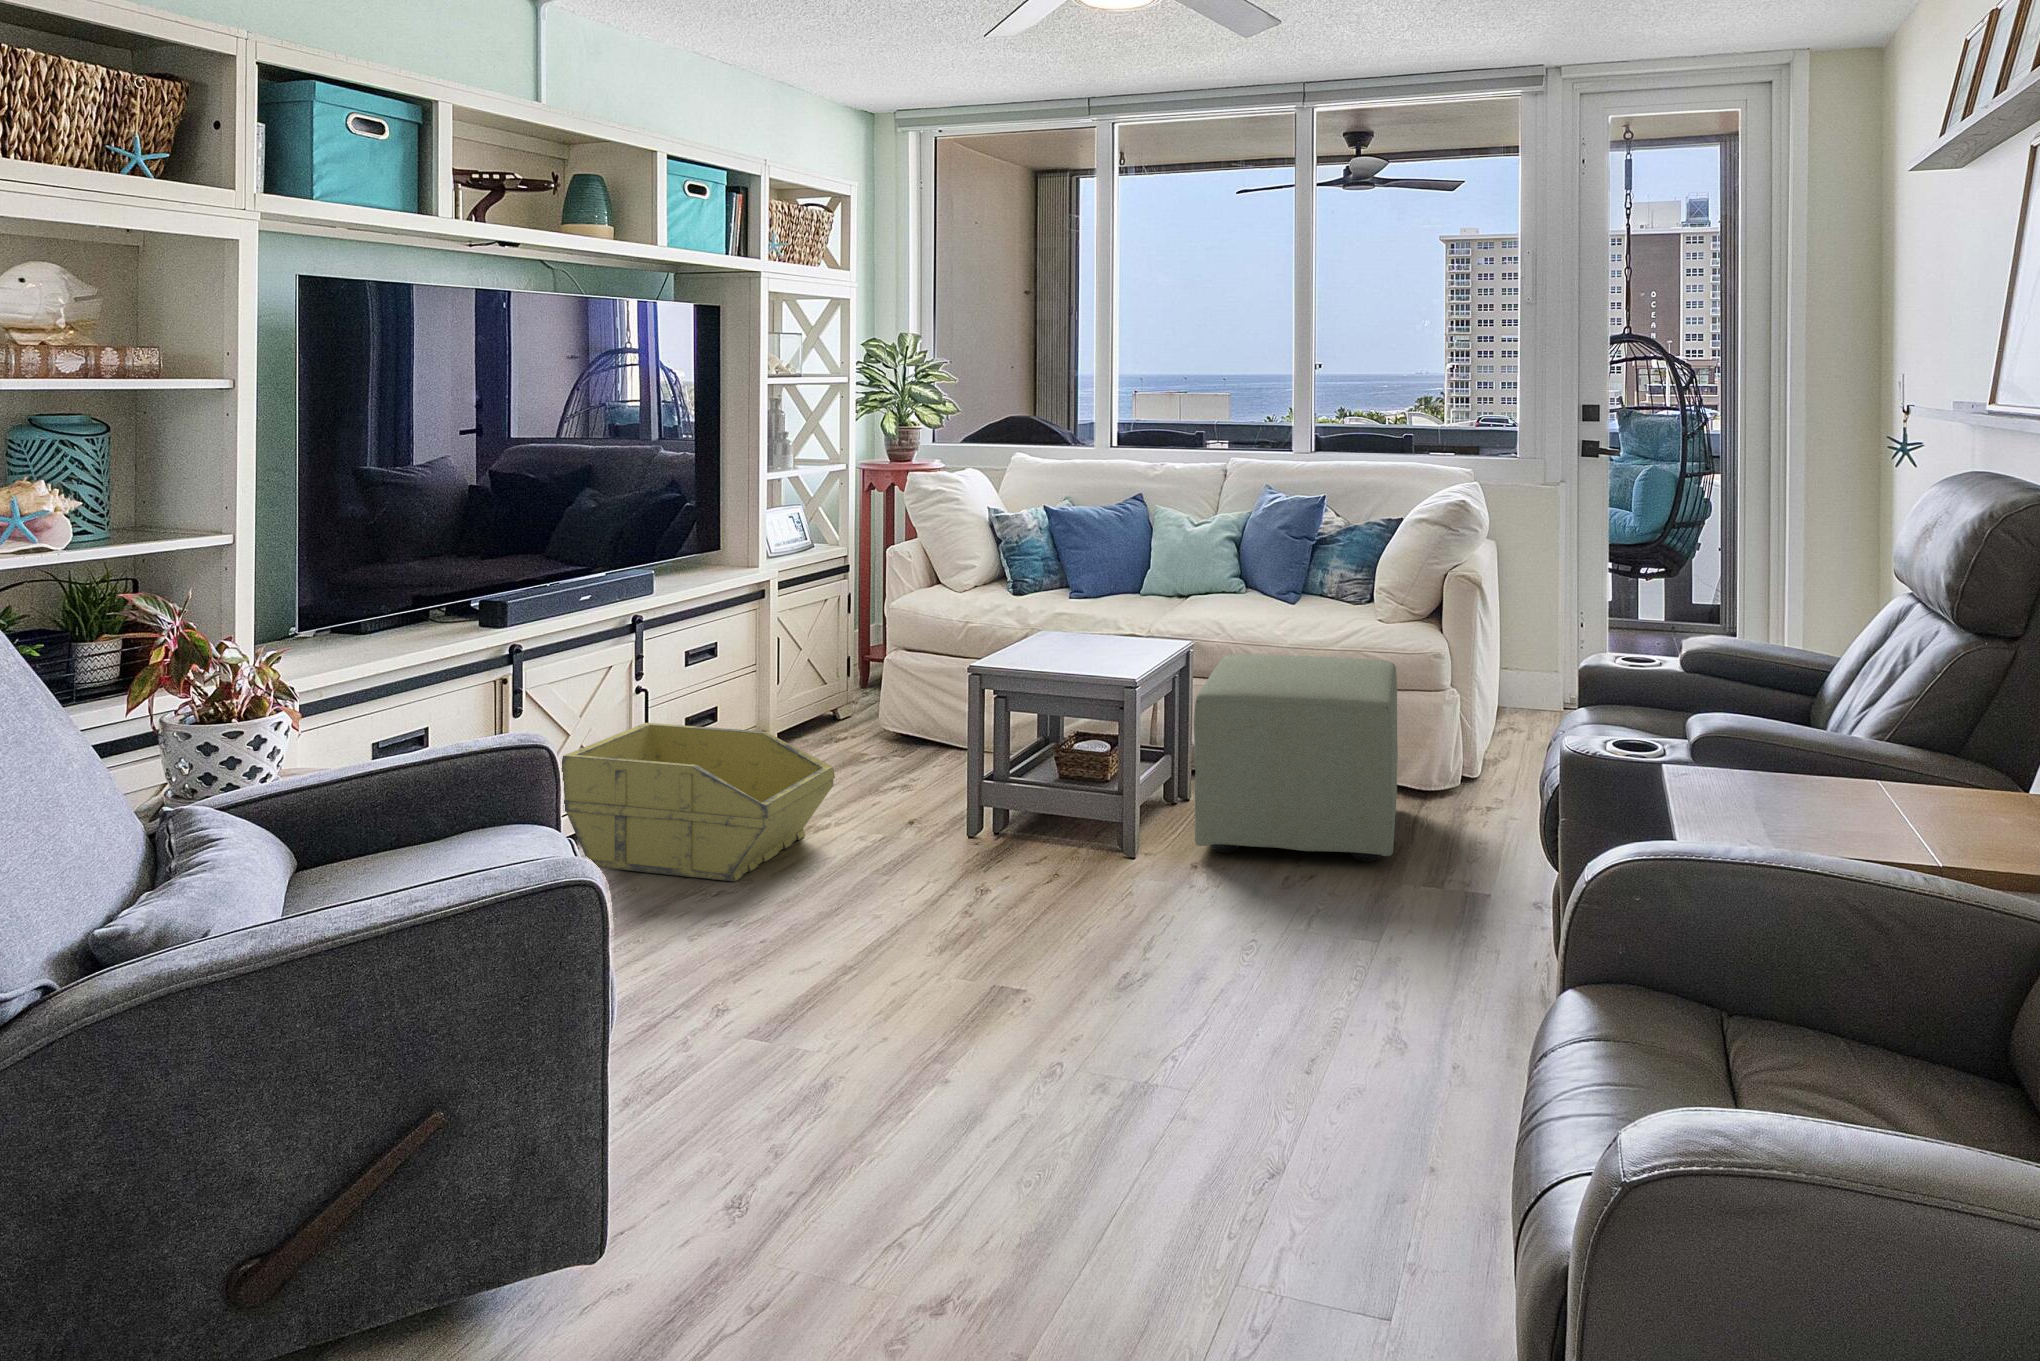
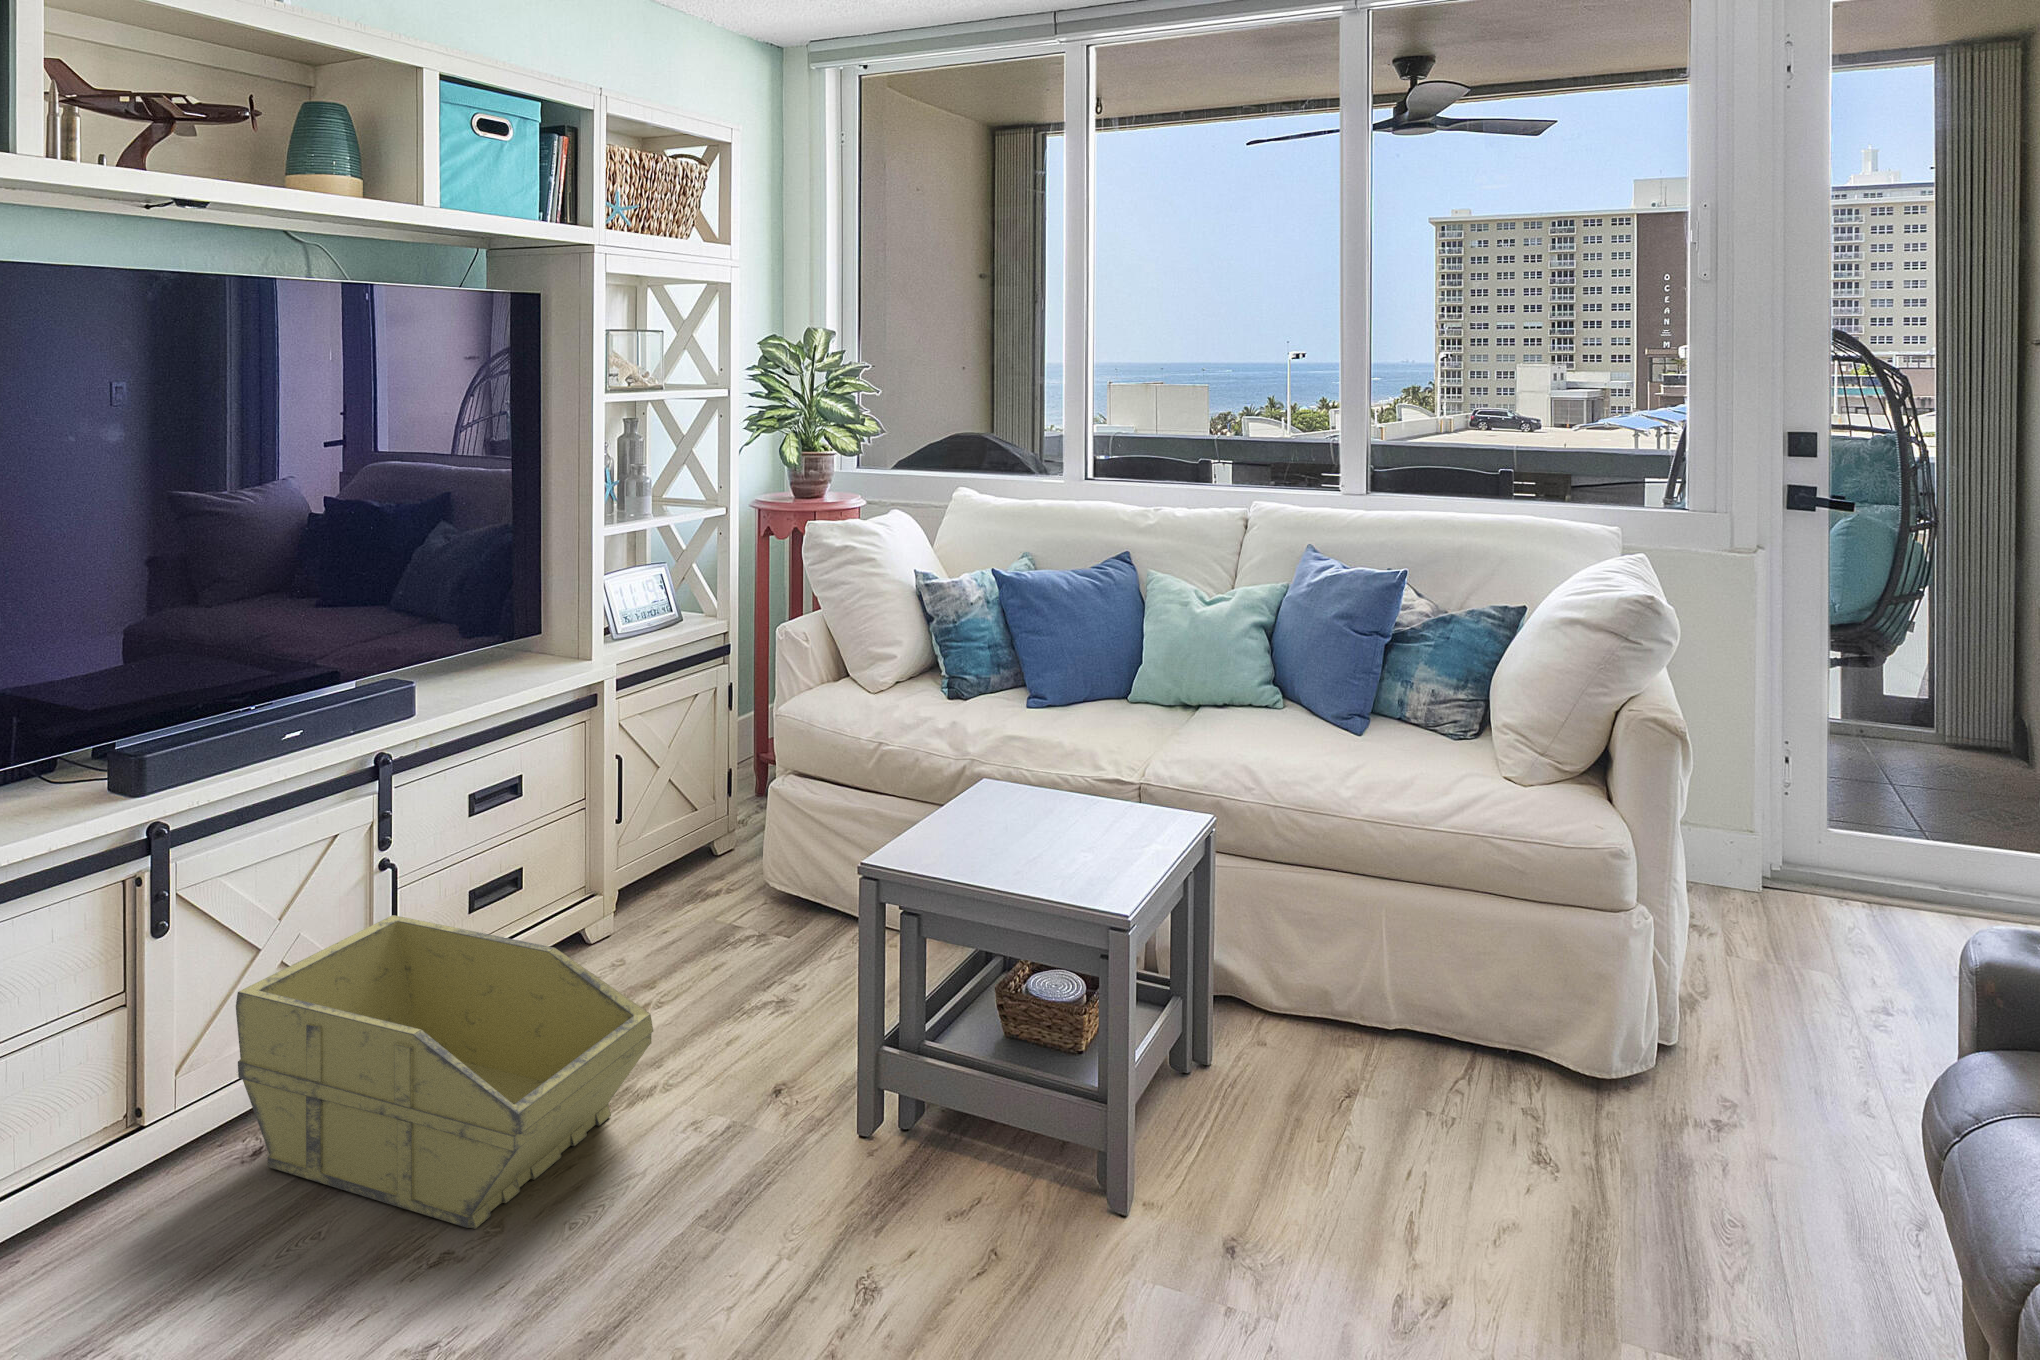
ottoman: present [1194,655,1398,861] -> none [1225,842,1589,1272]

